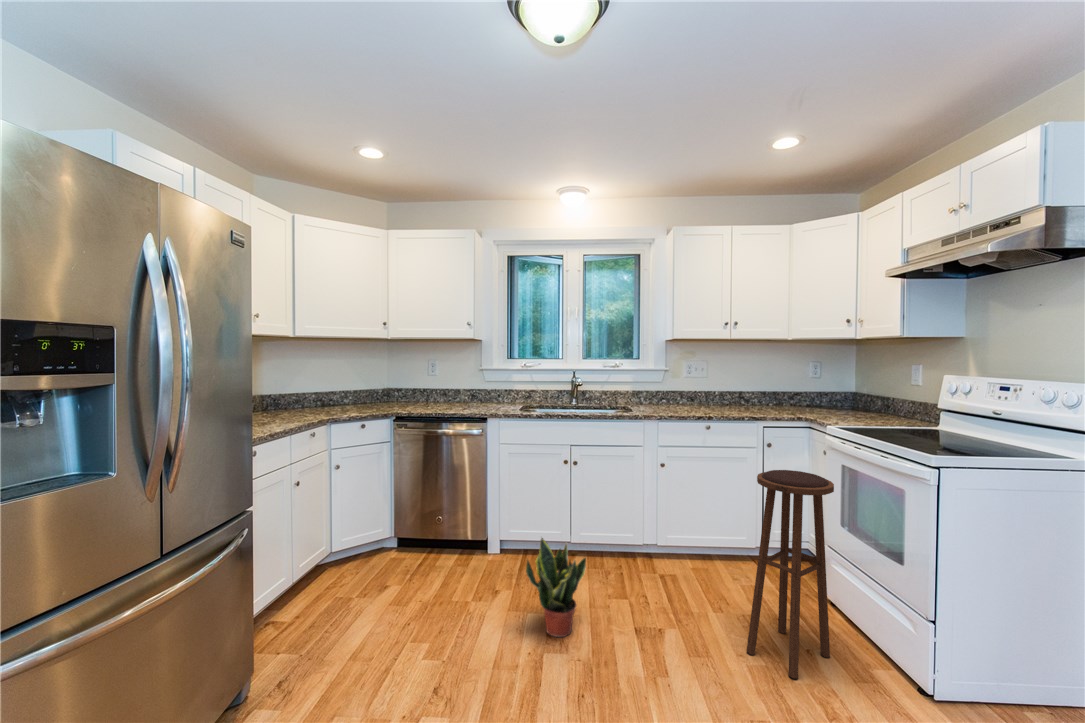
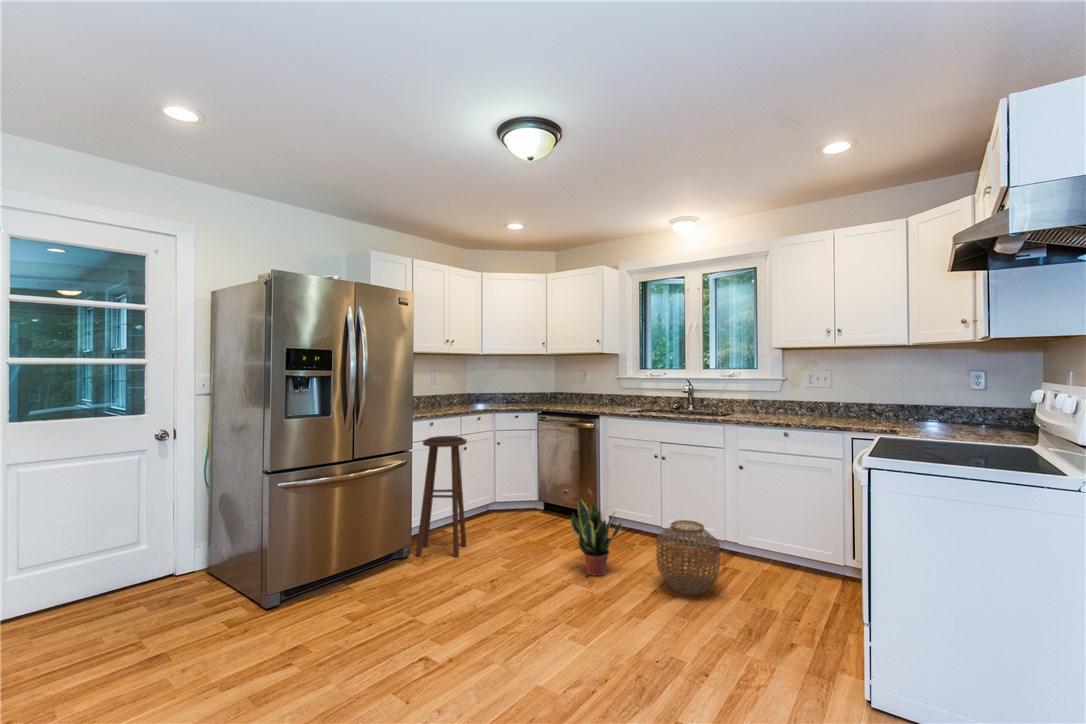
stool: present [747,470,834,679] -> present [416,436,467,557]
woven basket: none [632,538,706,629] -> present [657,520,720,595]

